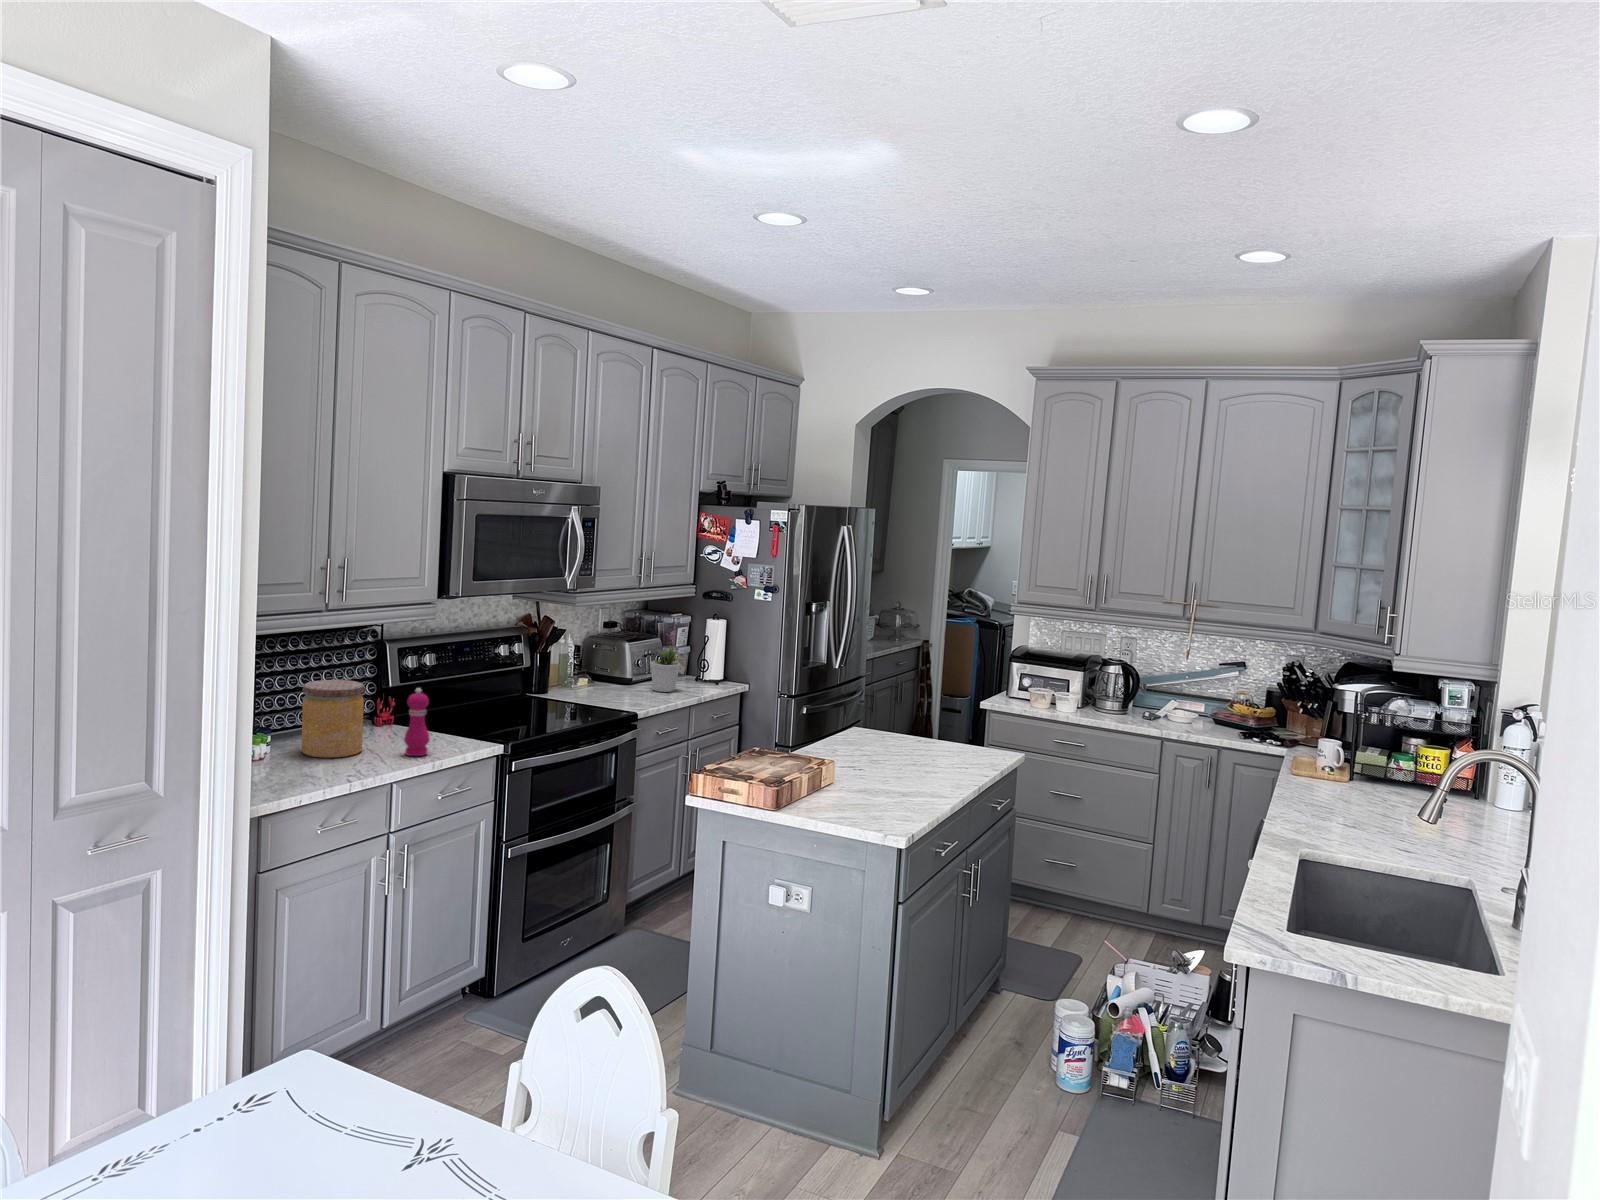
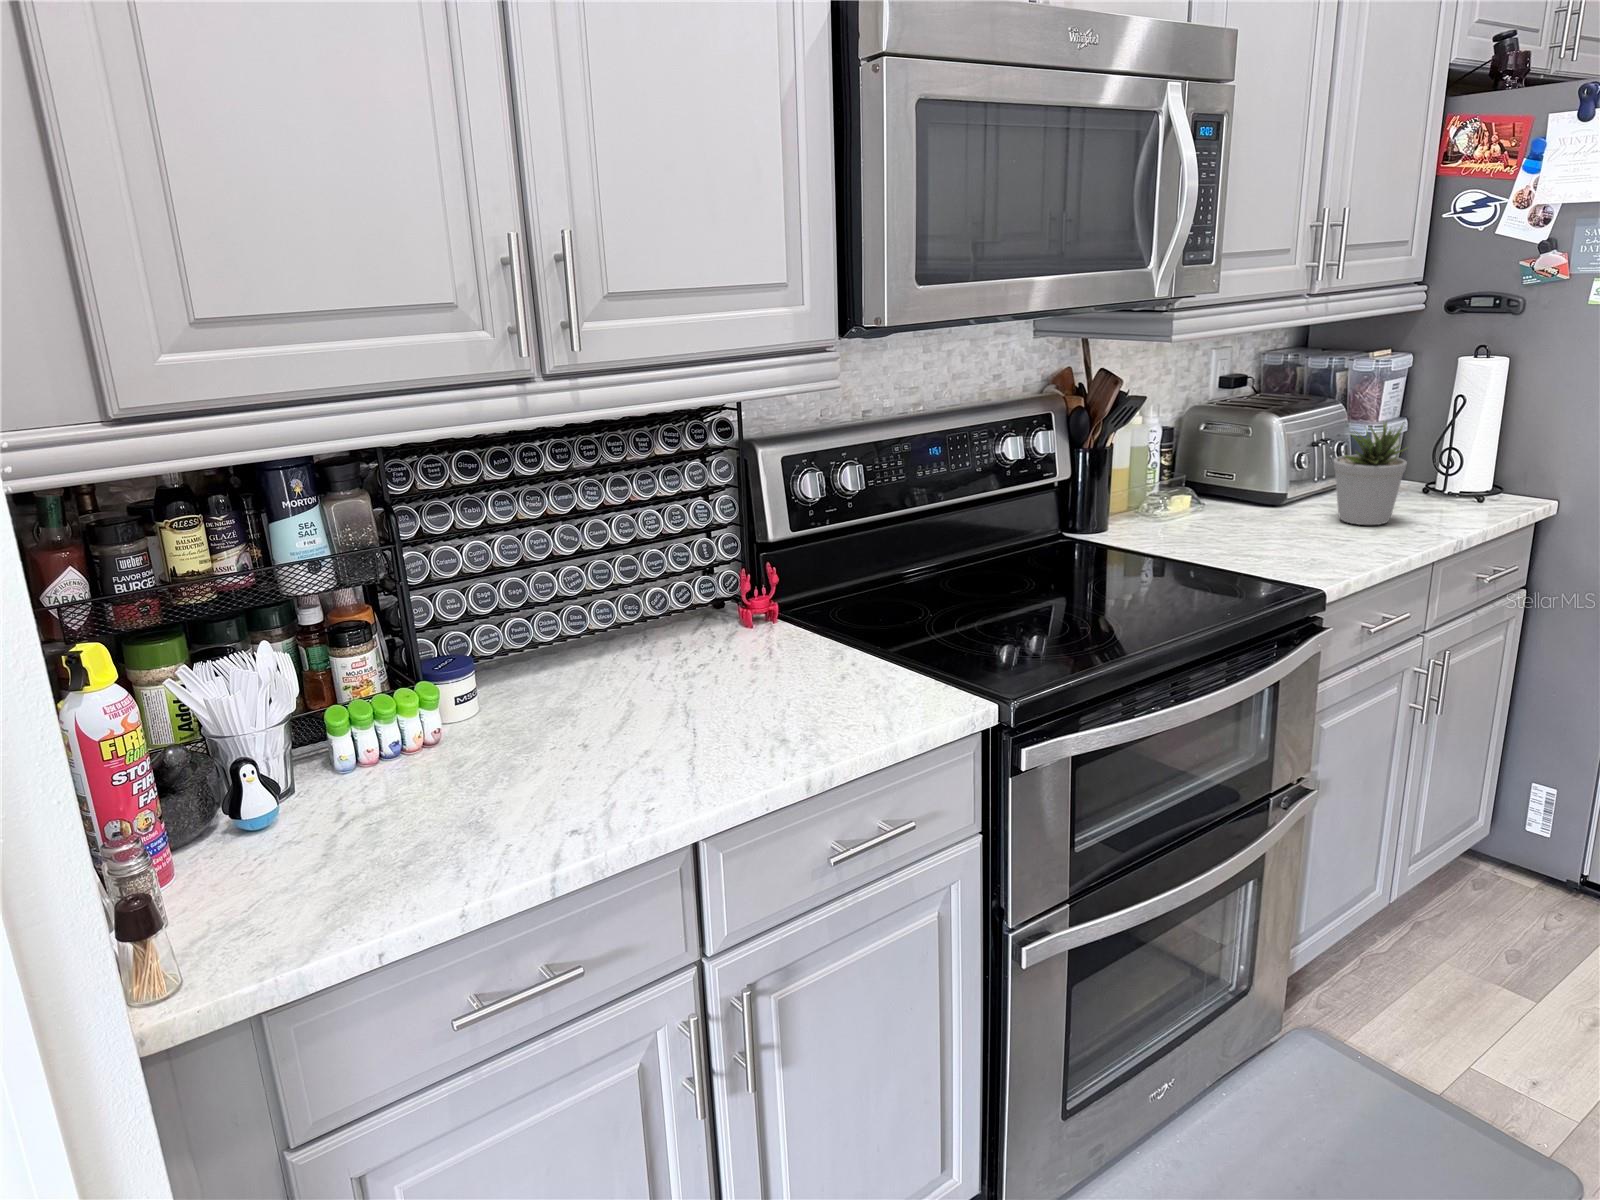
jar: present [302,680,364,758] -> none [503,550,659,751]
pepper mill: present [404,688,430,756] -> none [744,577,807,753]

